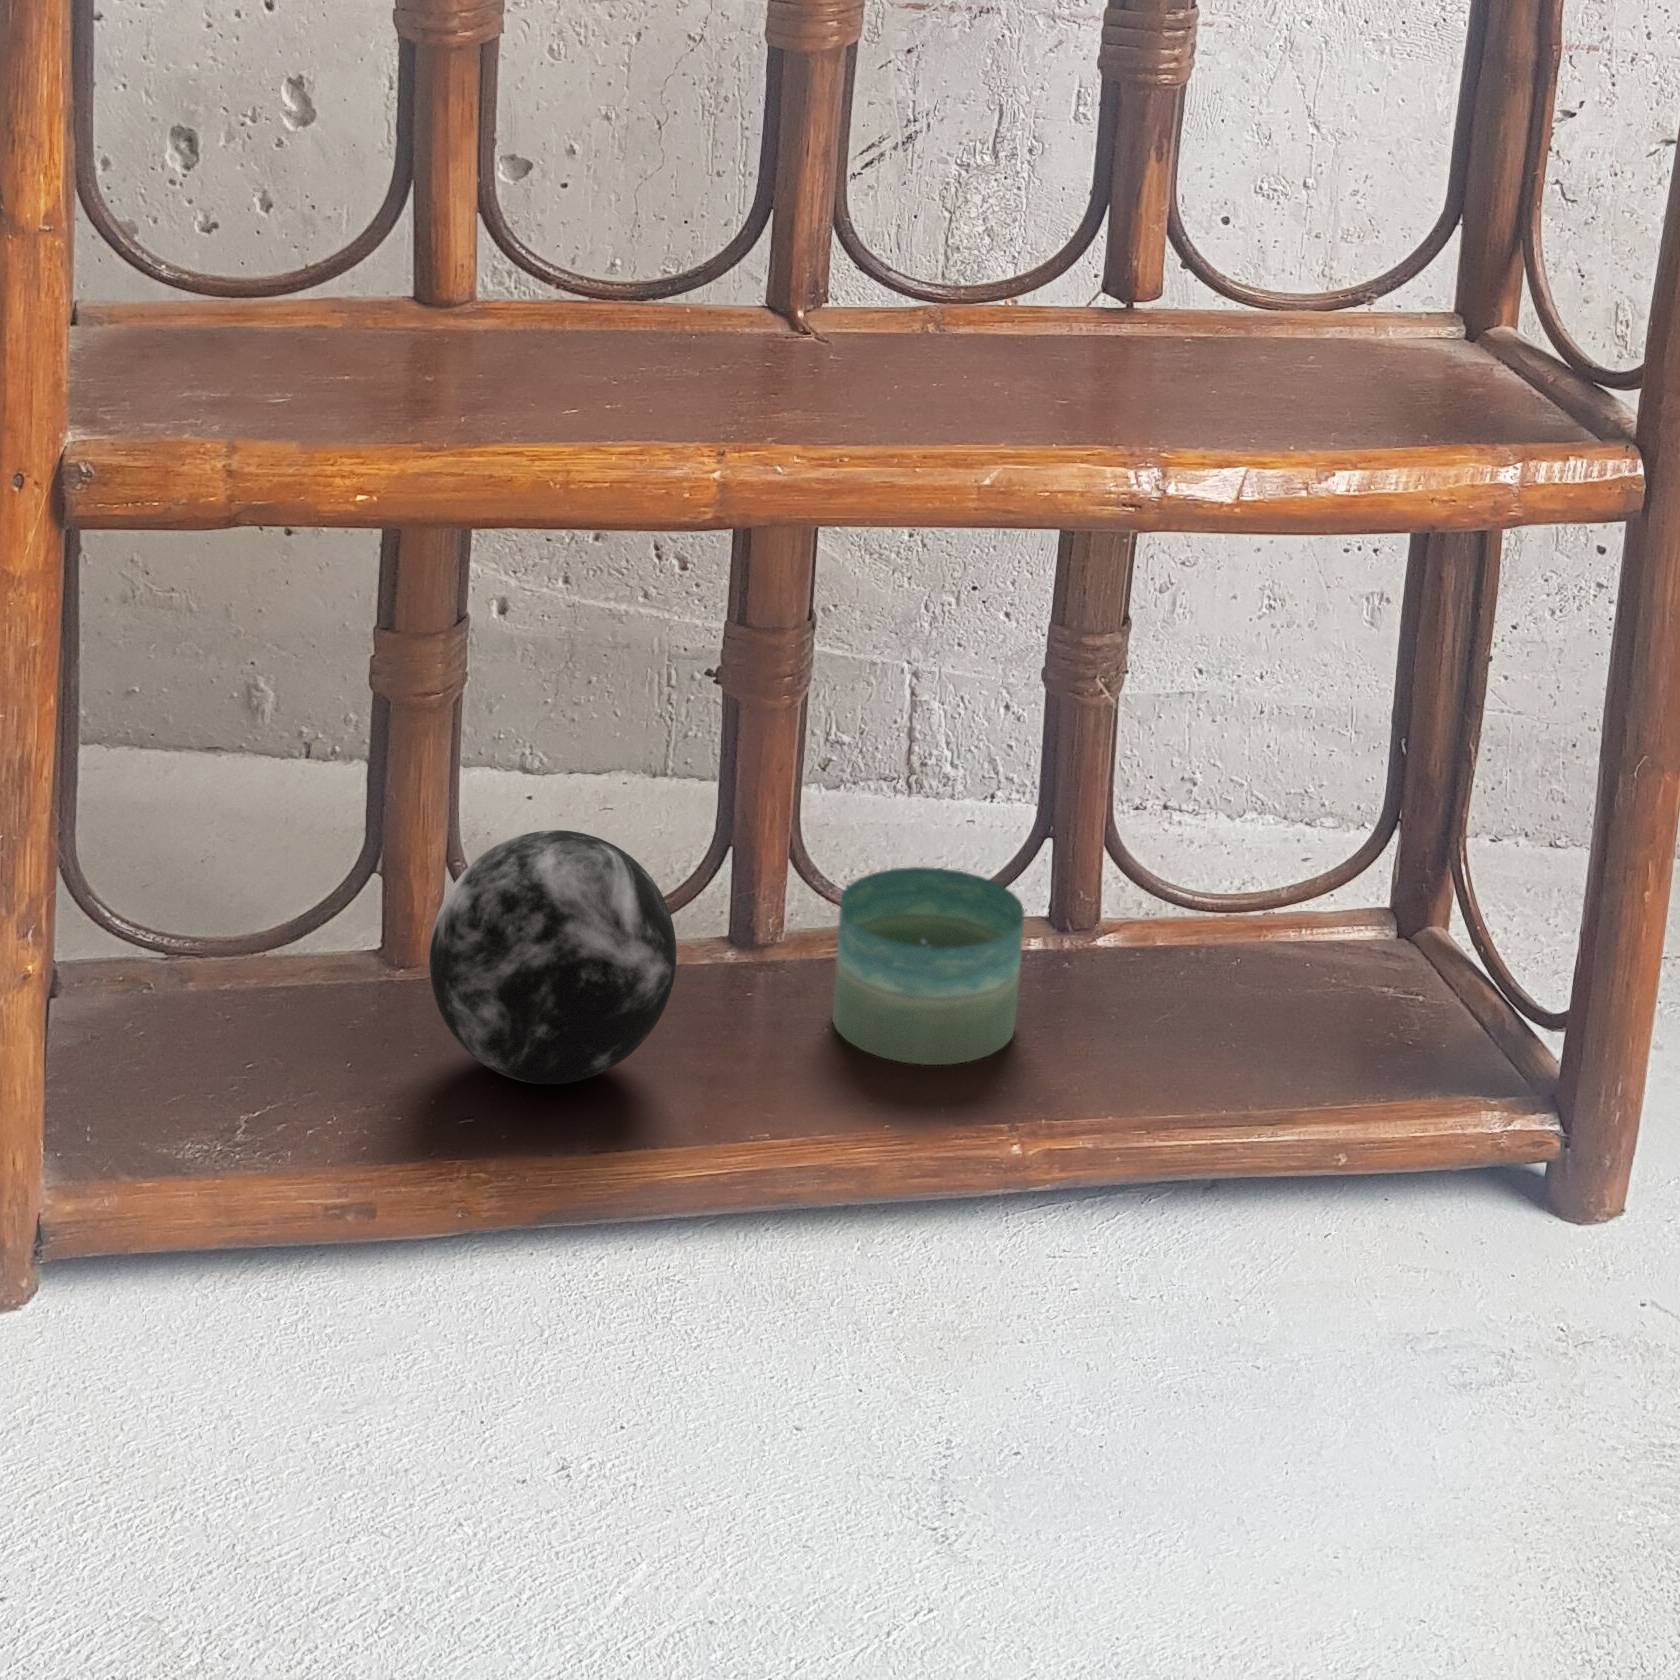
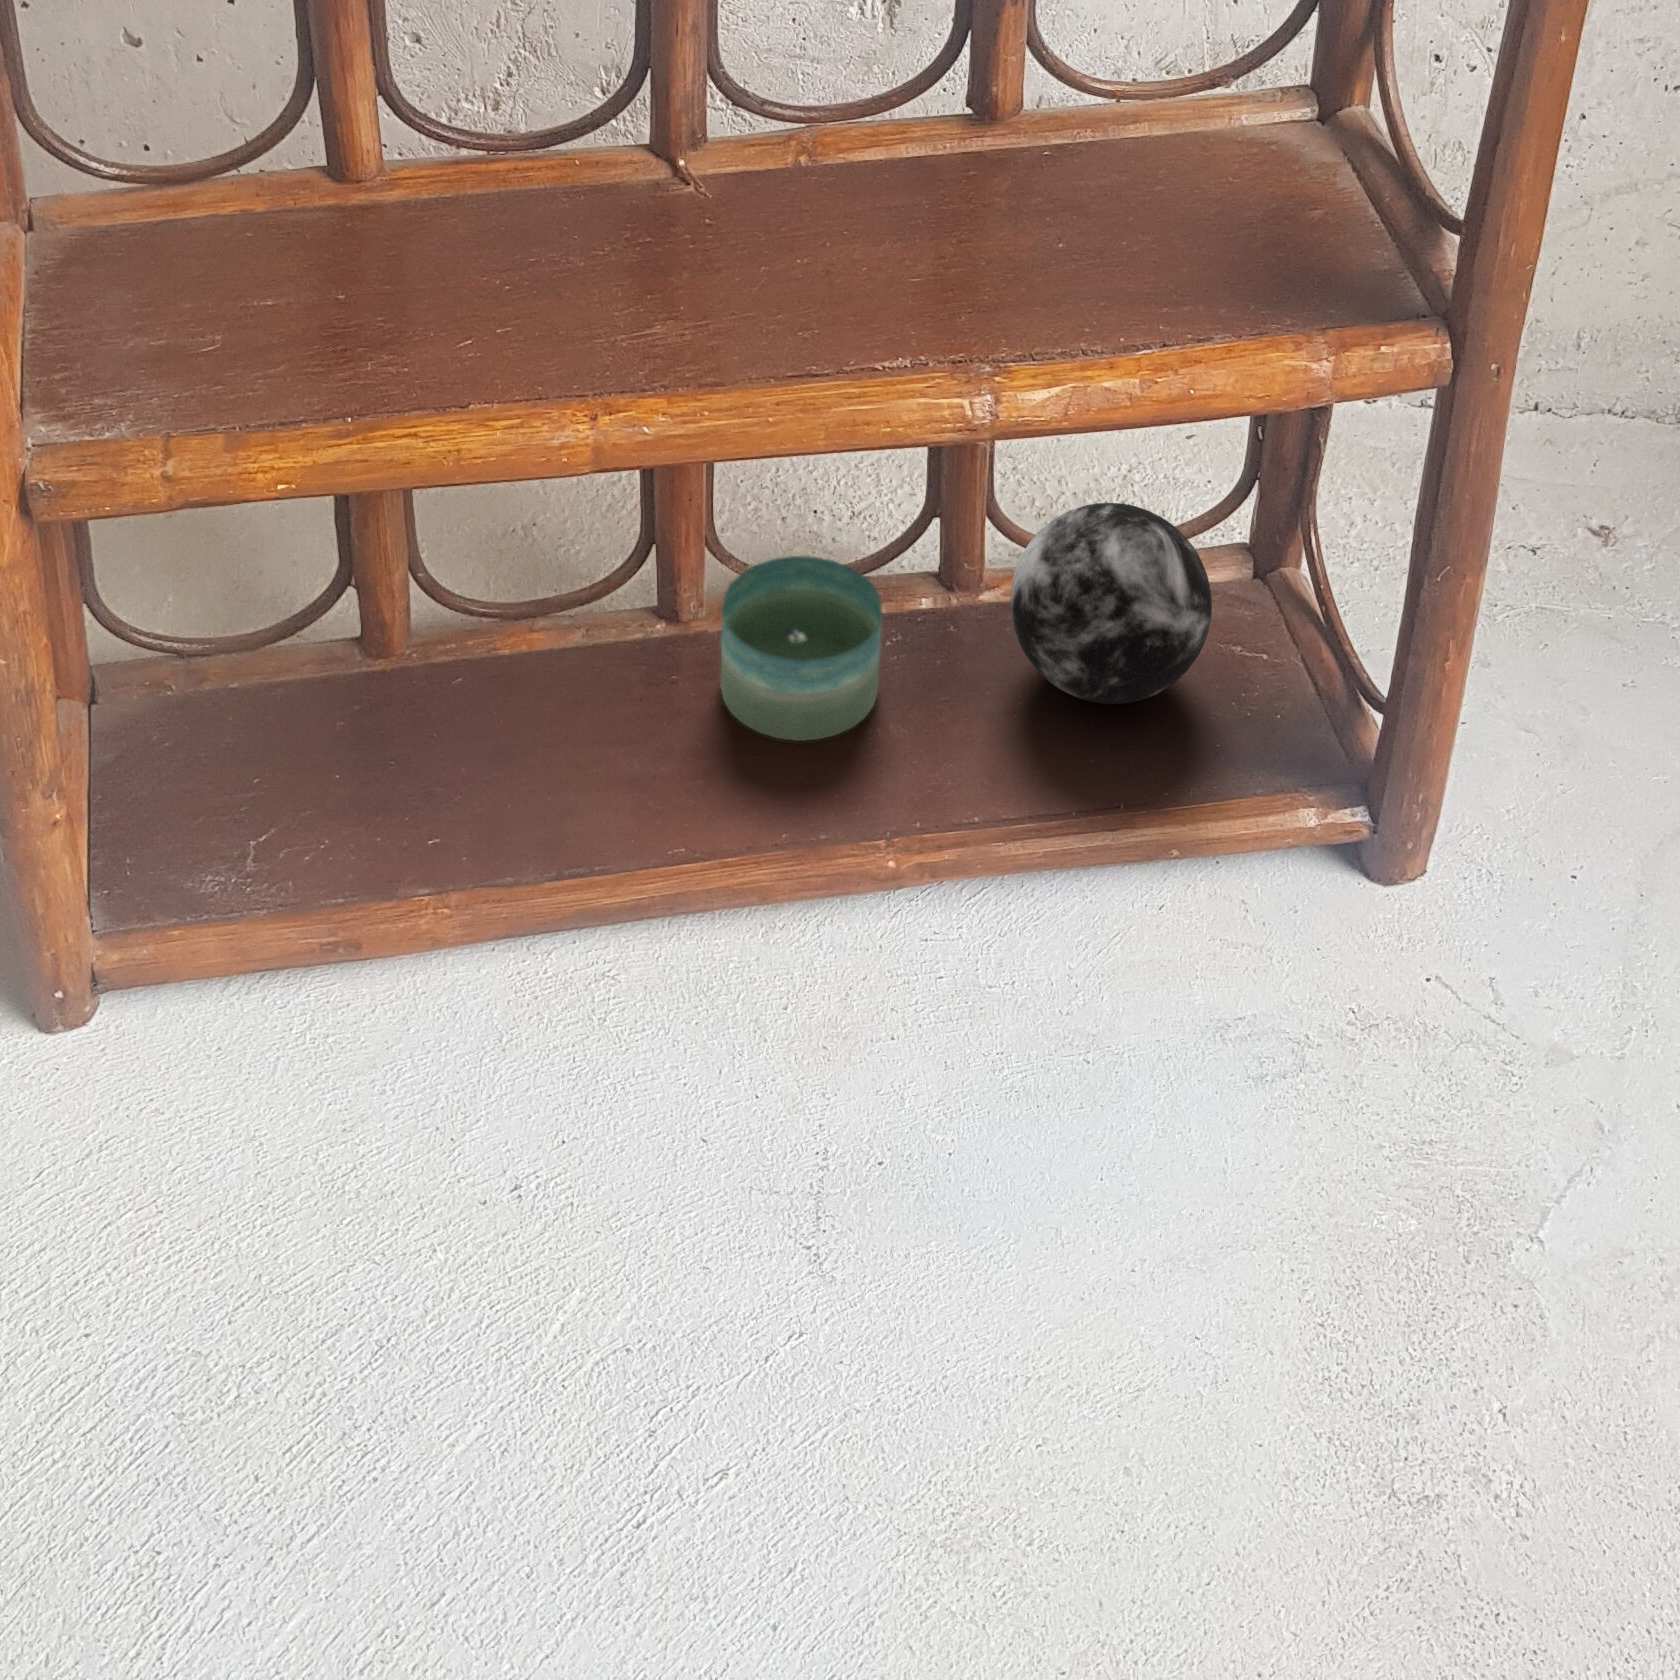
decorative orb: present [429,830,677,1084] -> present [1010,503,1212,704]

